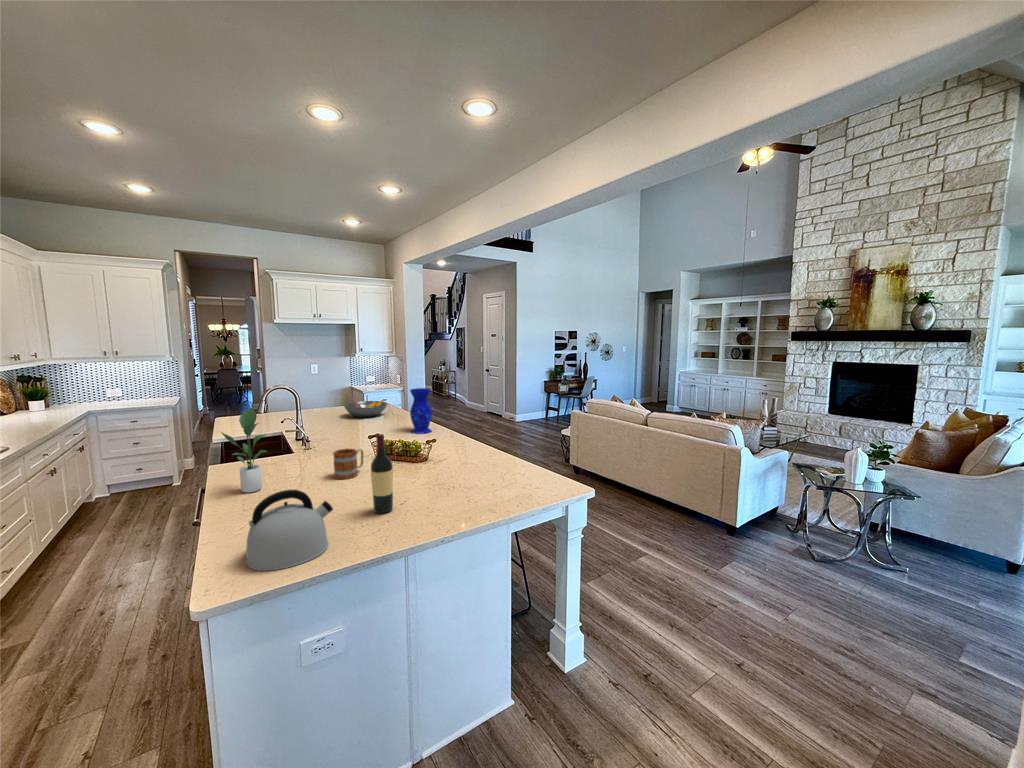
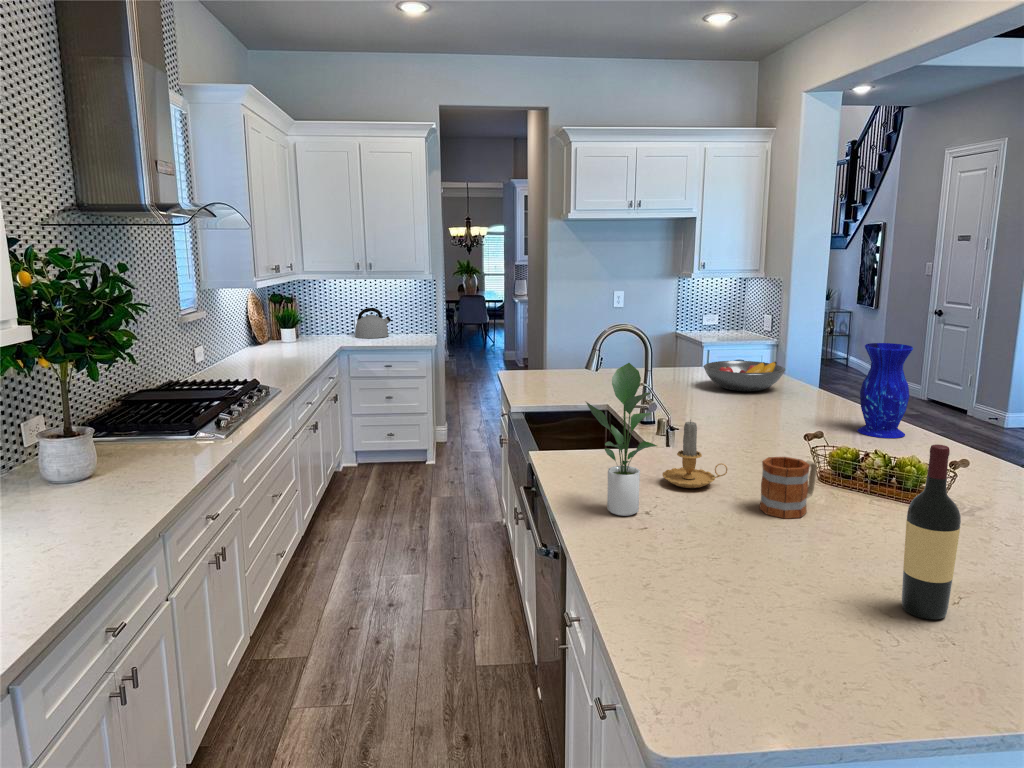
candle: none [286,435,323,472] -> present [662,421,727,488]
kettle: present [246,490,333,571] -> present [355,308,391,338]

